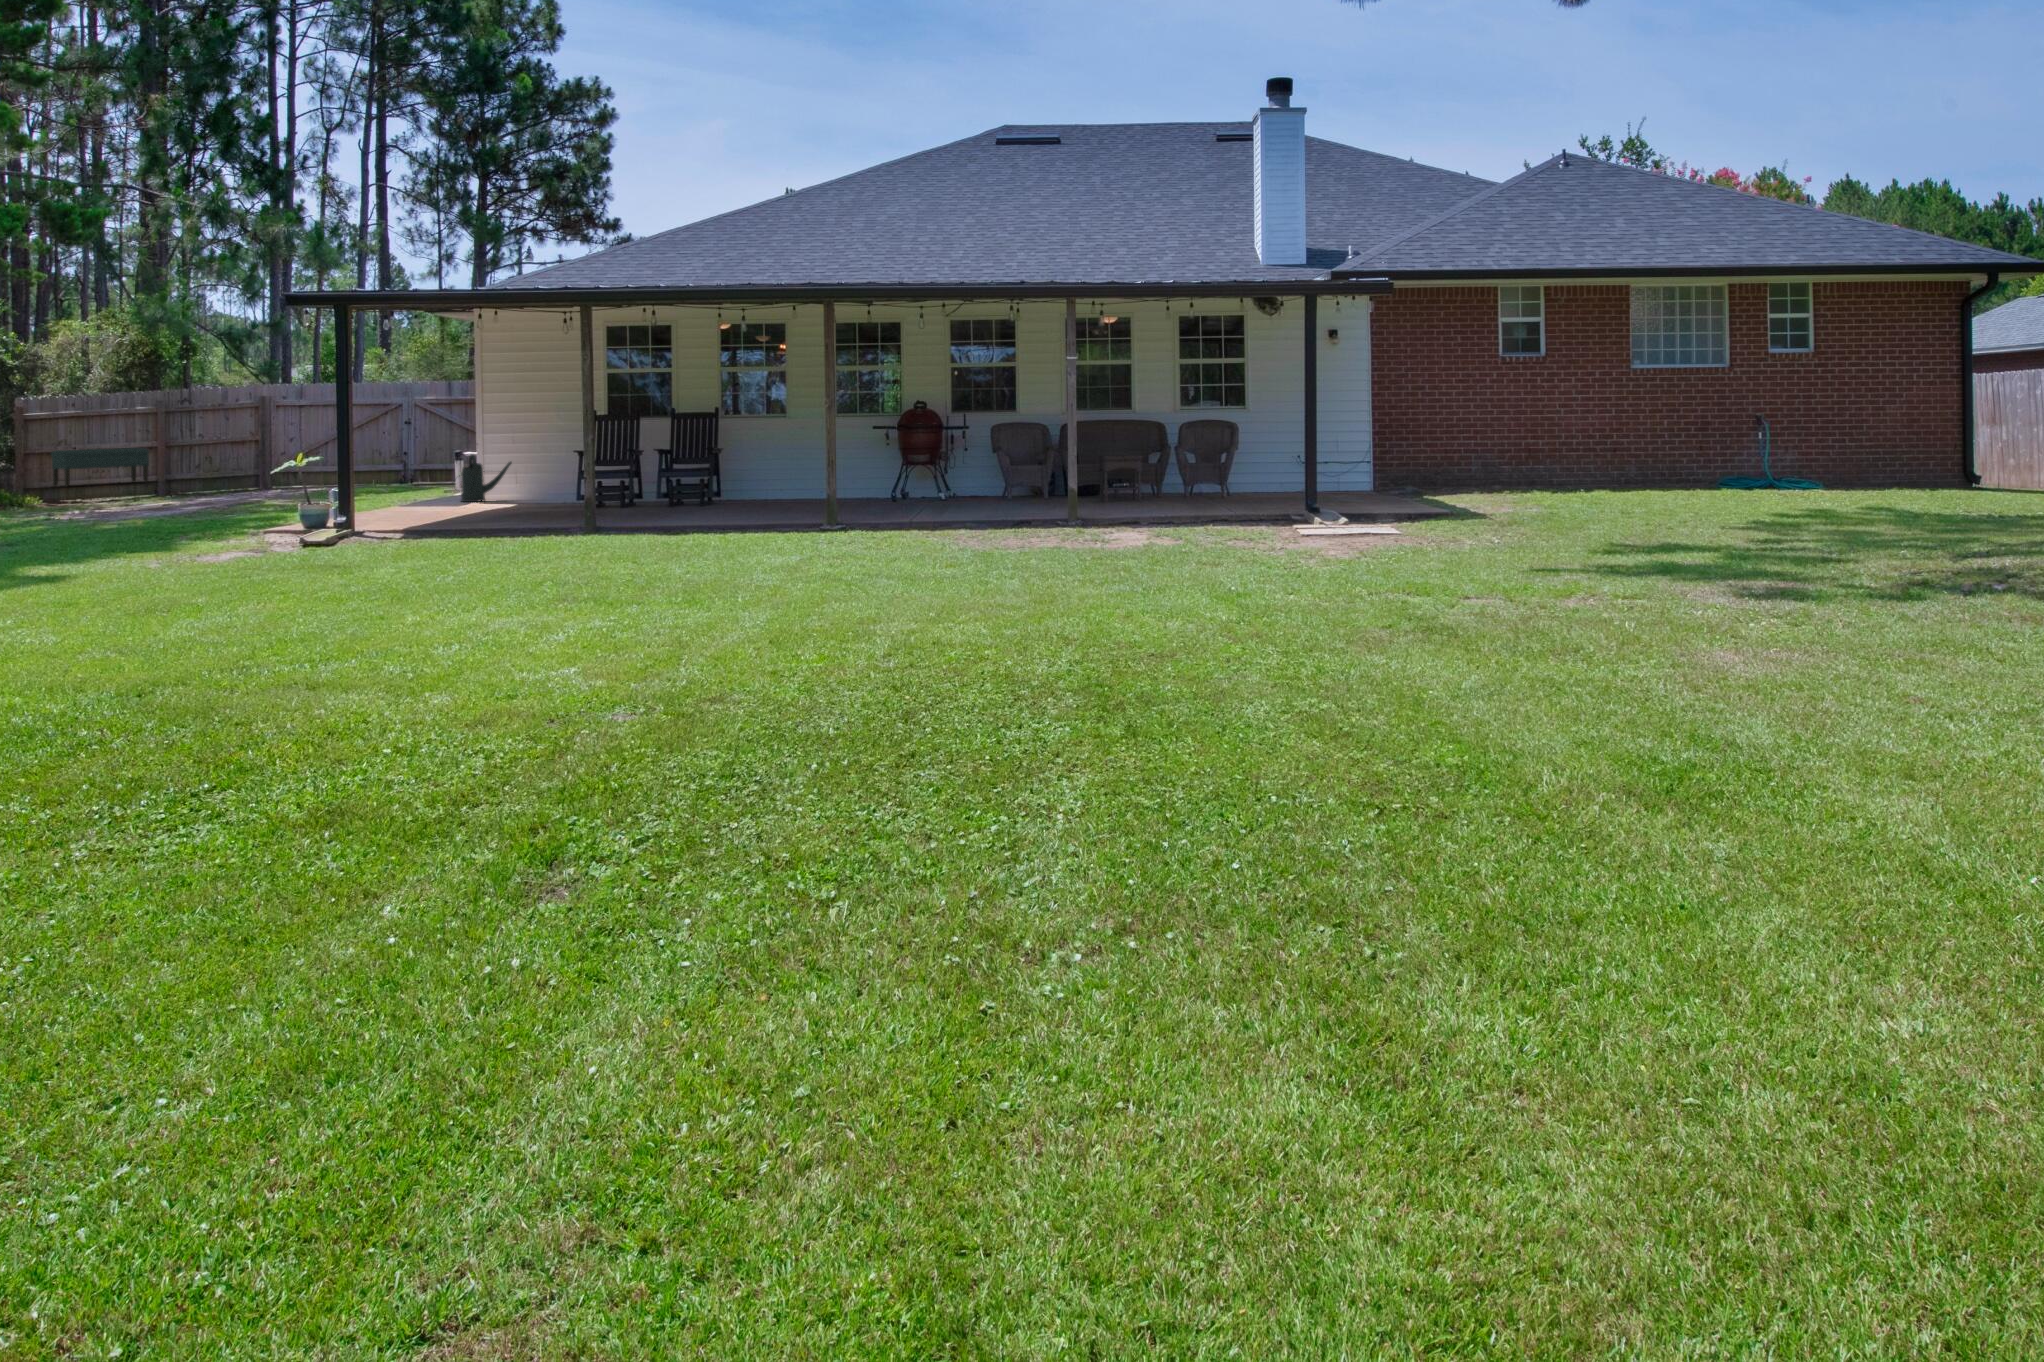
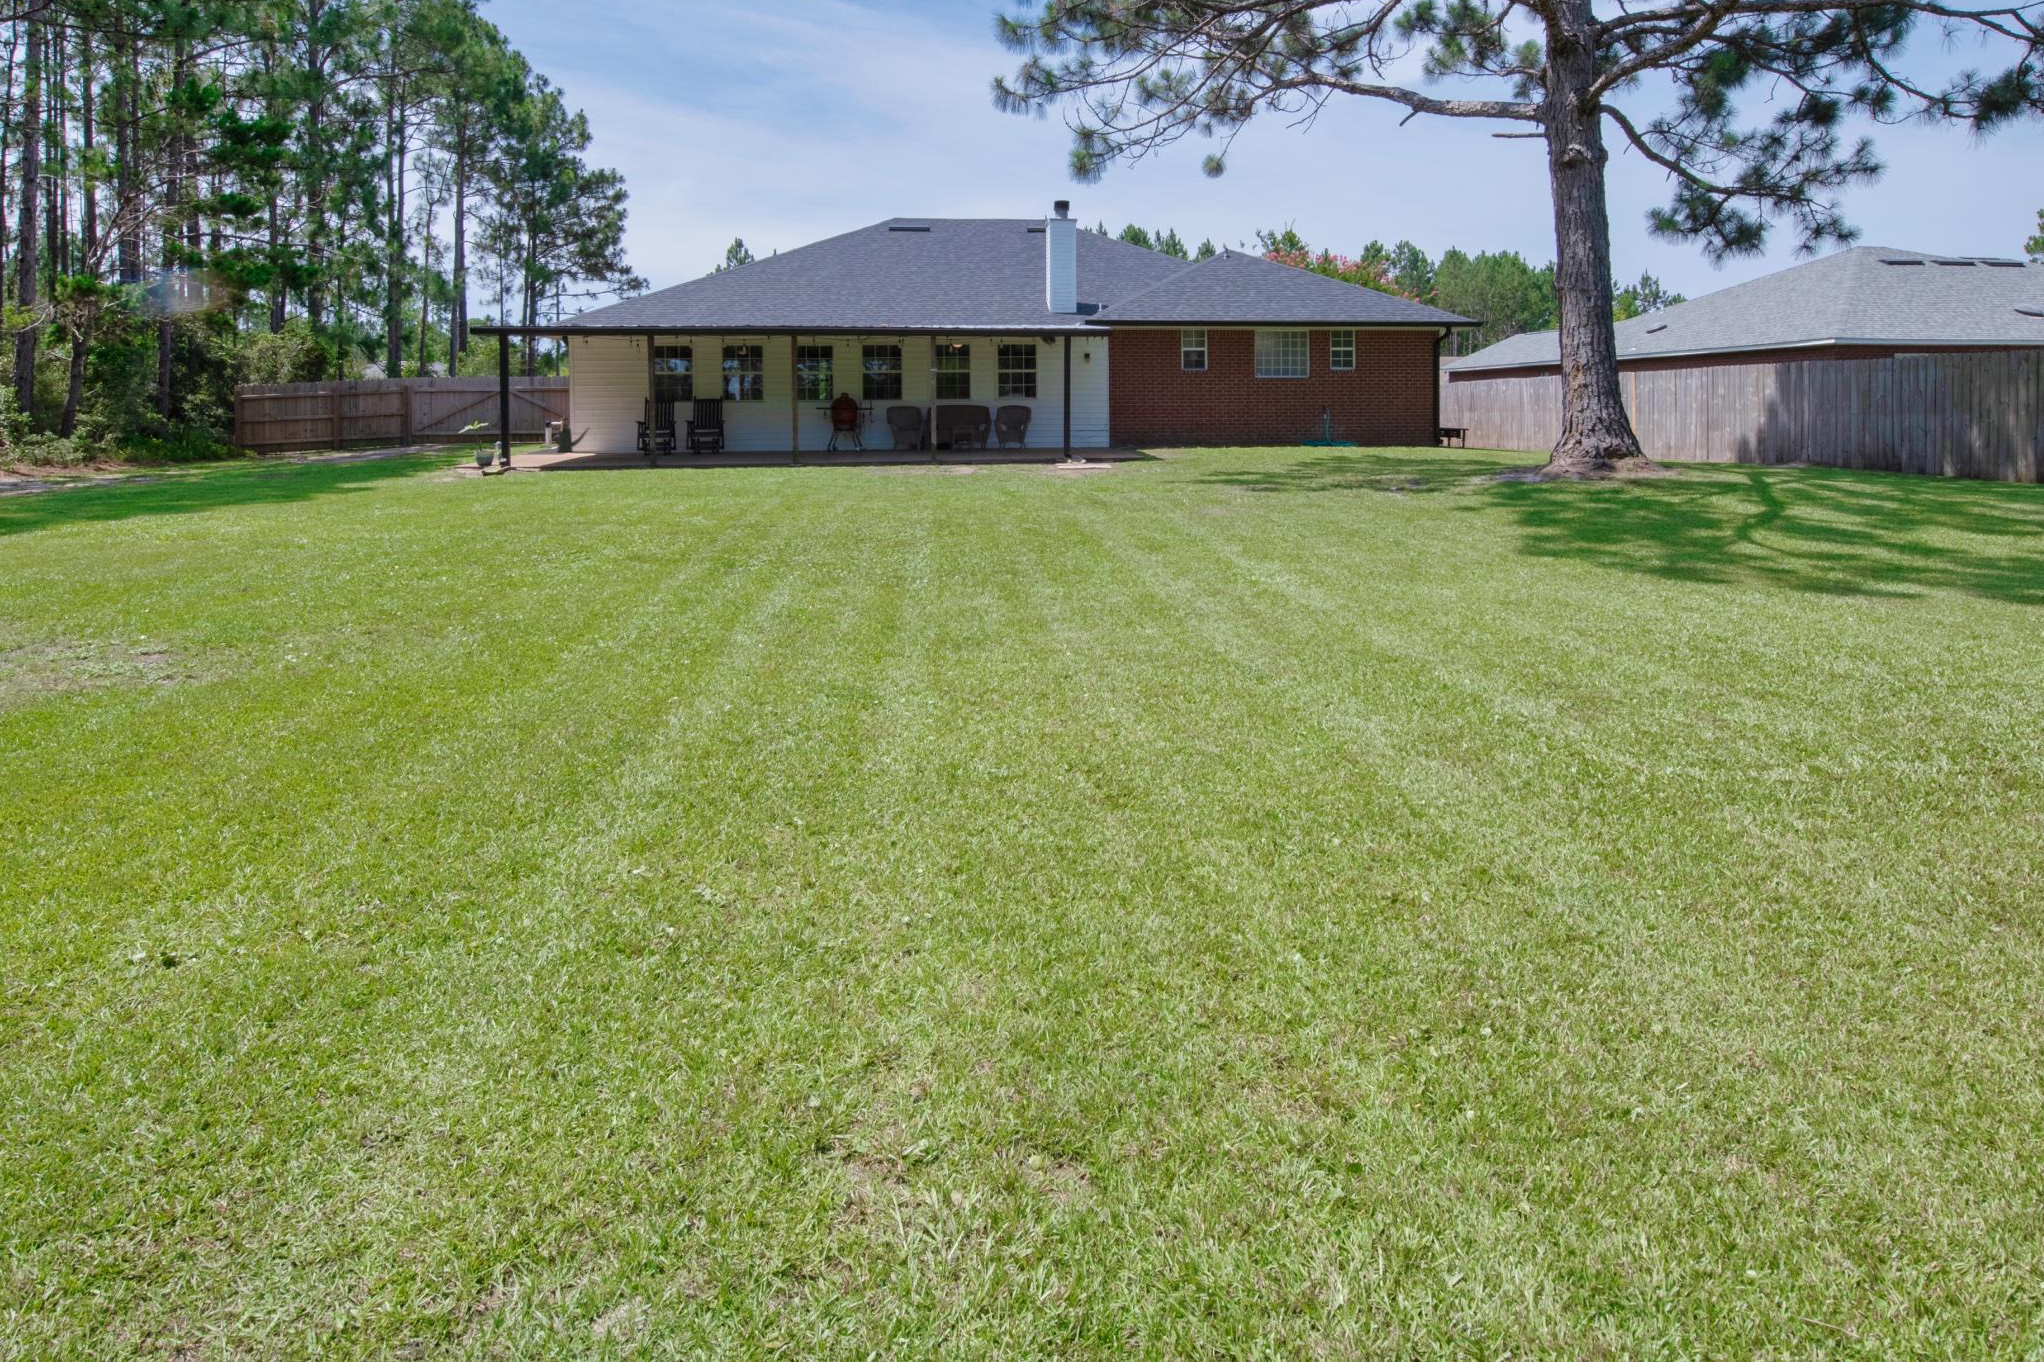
bench: present [51,448,149,487] -> none [264,418,331,444]

